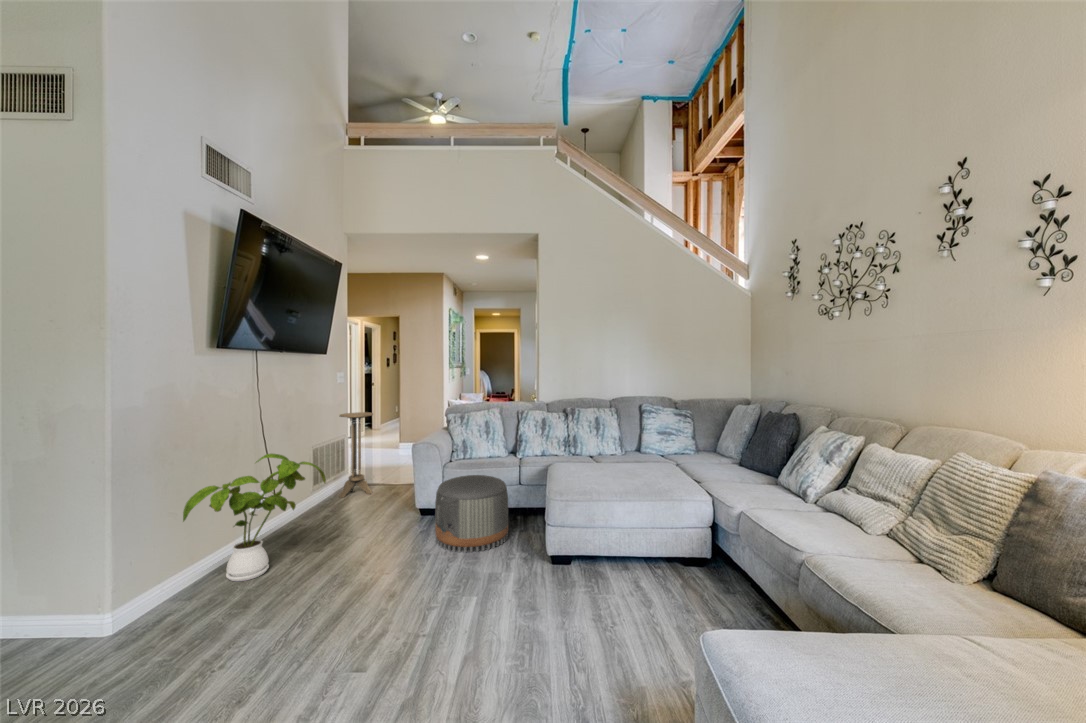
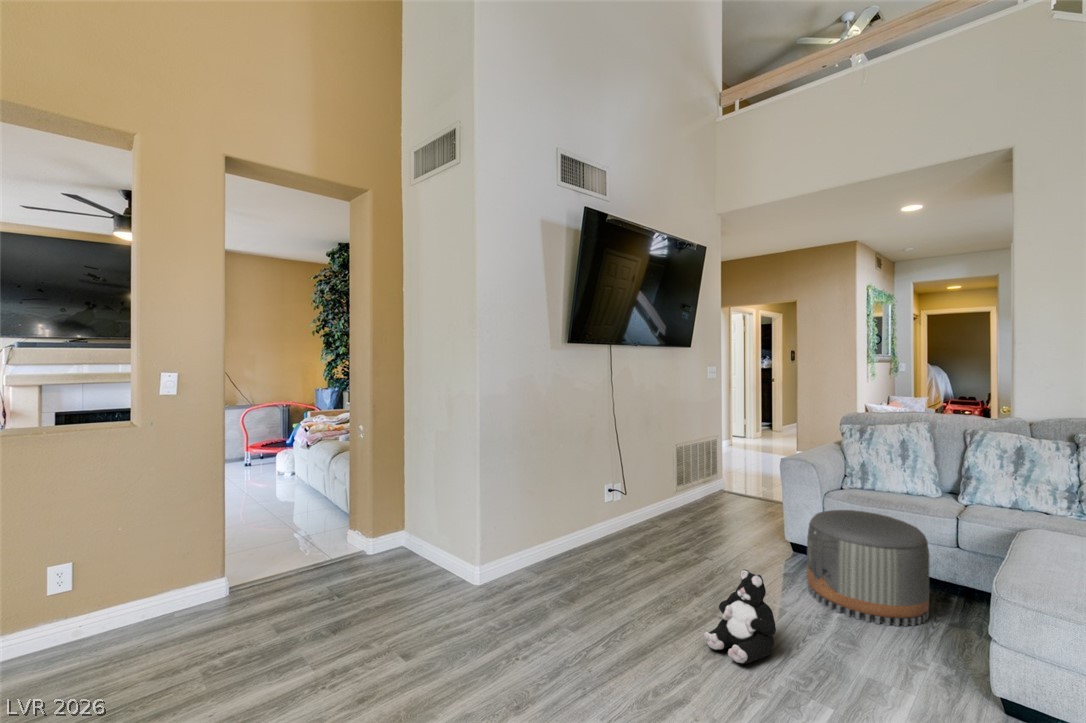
side table: present [339,412,373,498] -> none [705,412,744,509]
house plant: present [183,454,326,581] -> none [555,441,673,560]
plush toy: none [373,542,428,619] -> present [704,569,776,663]

